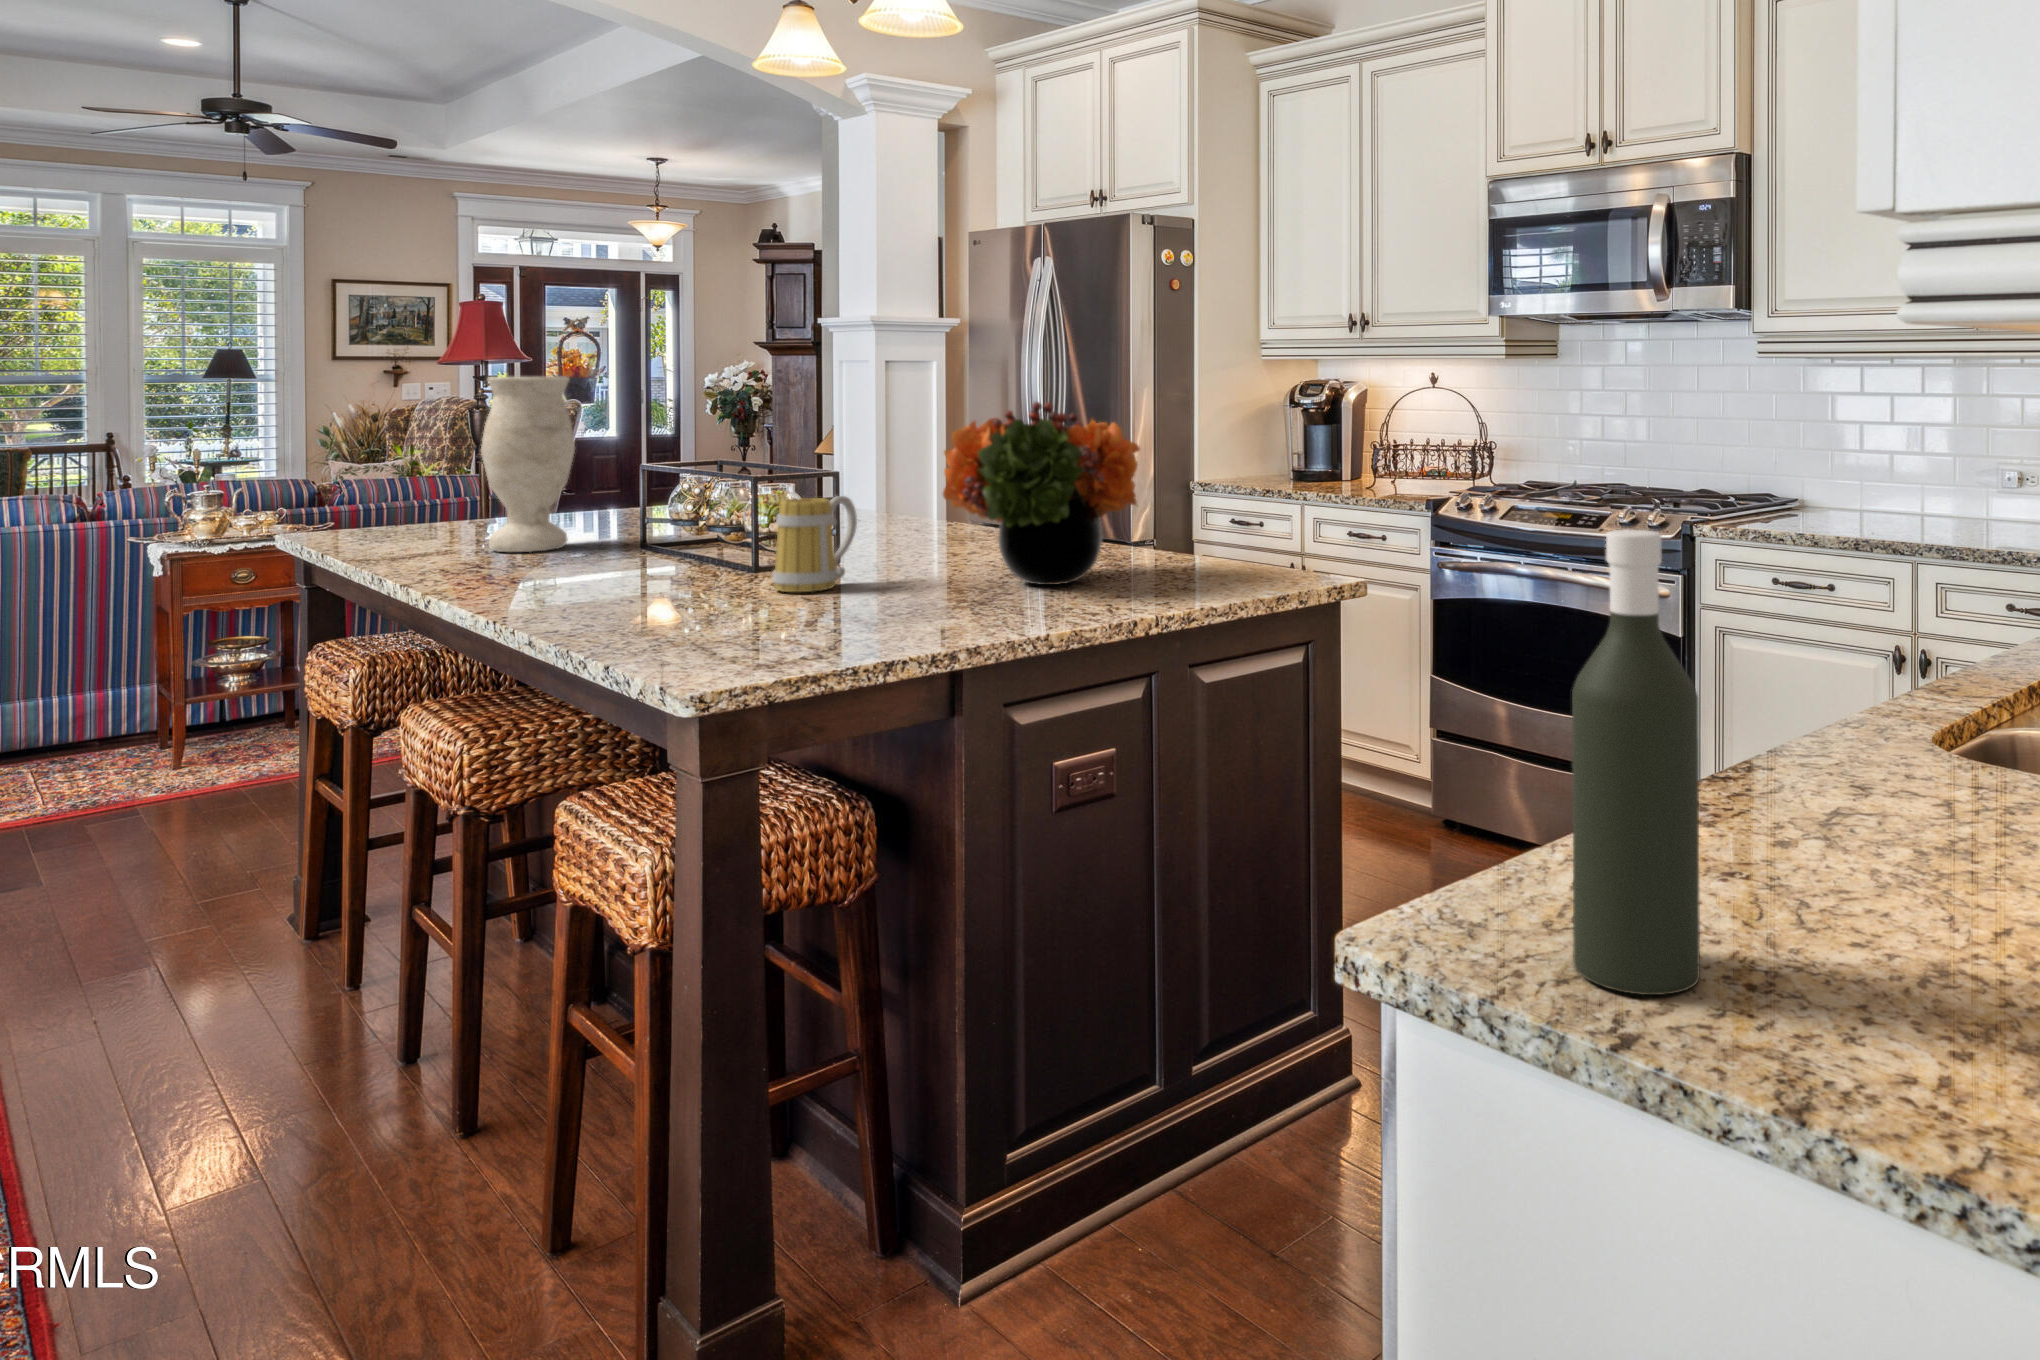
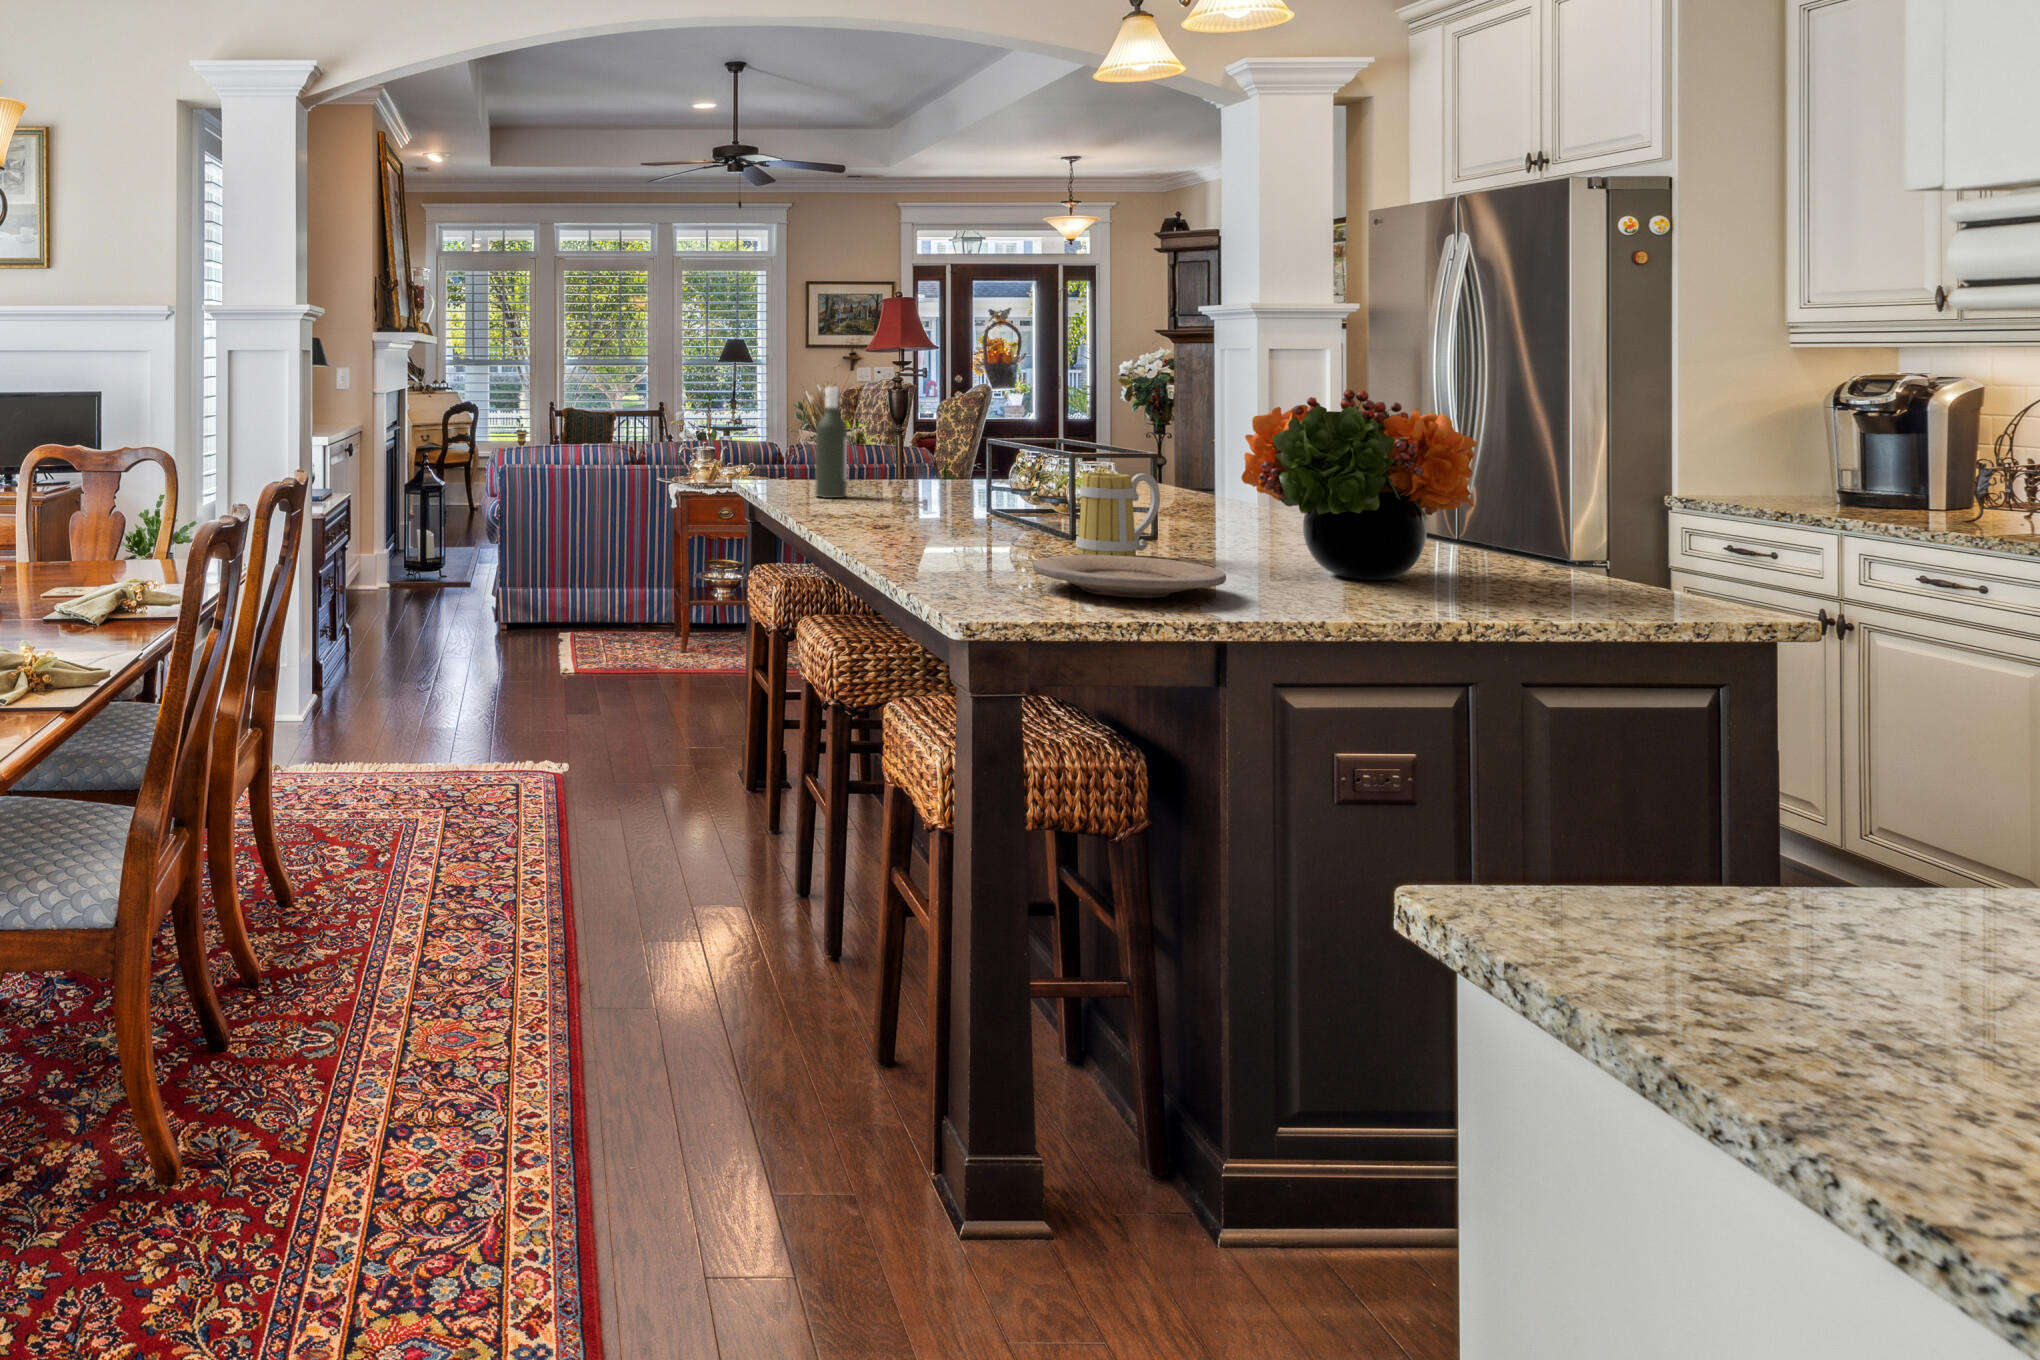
vase: present [481,376,575,552] -> none [864,361,937,506]
bottle: present [1572,530,1700,995] -> present [815,387,847,498]
plate: none [750,588,953,637] -> present [1032,555,1226,598]

